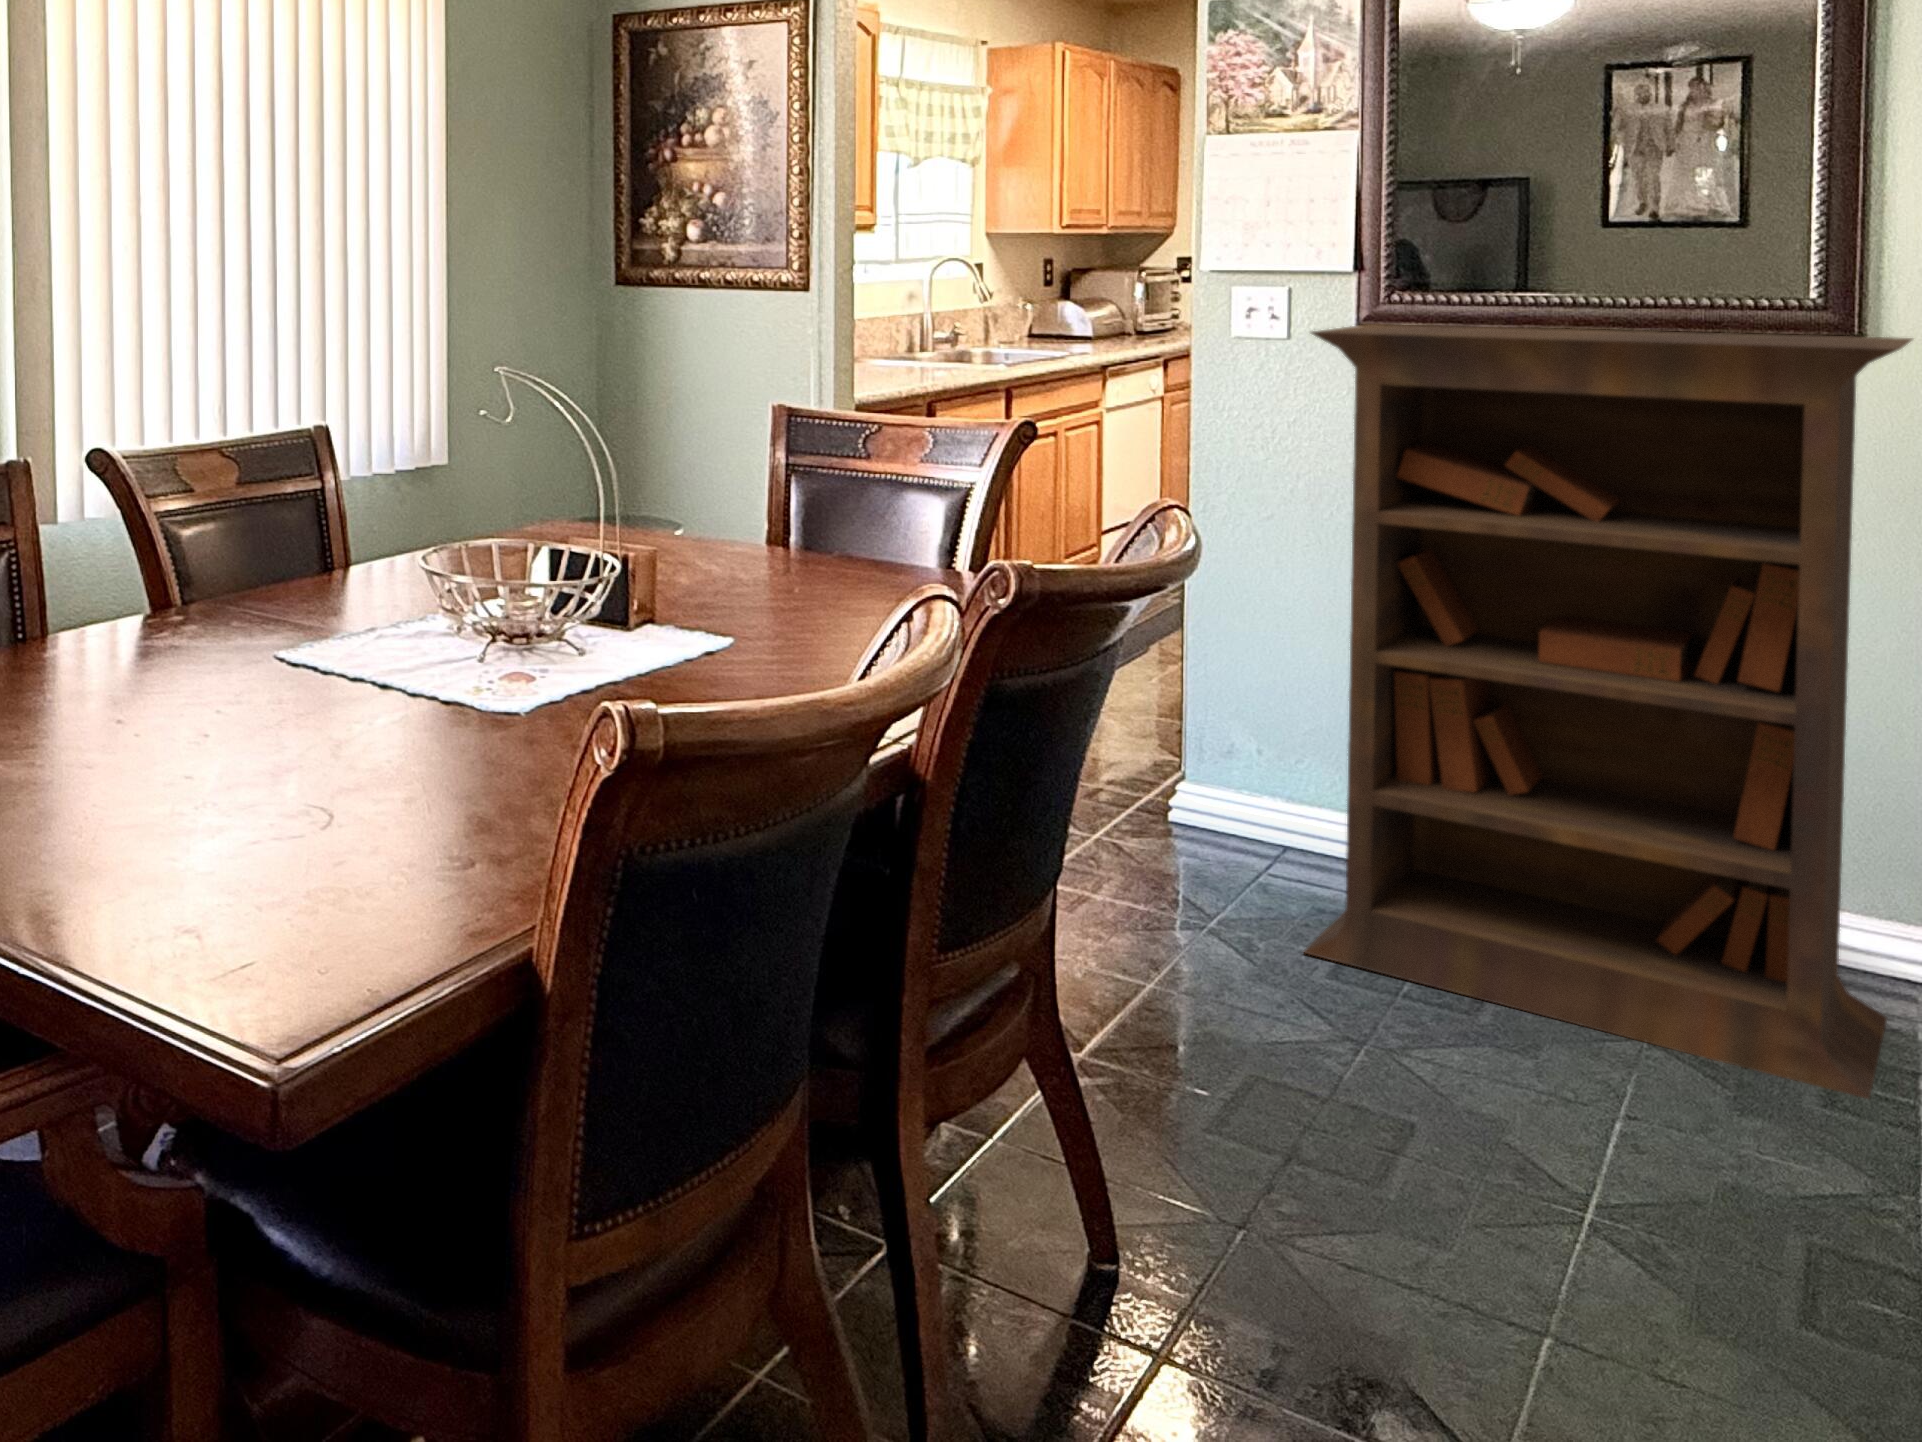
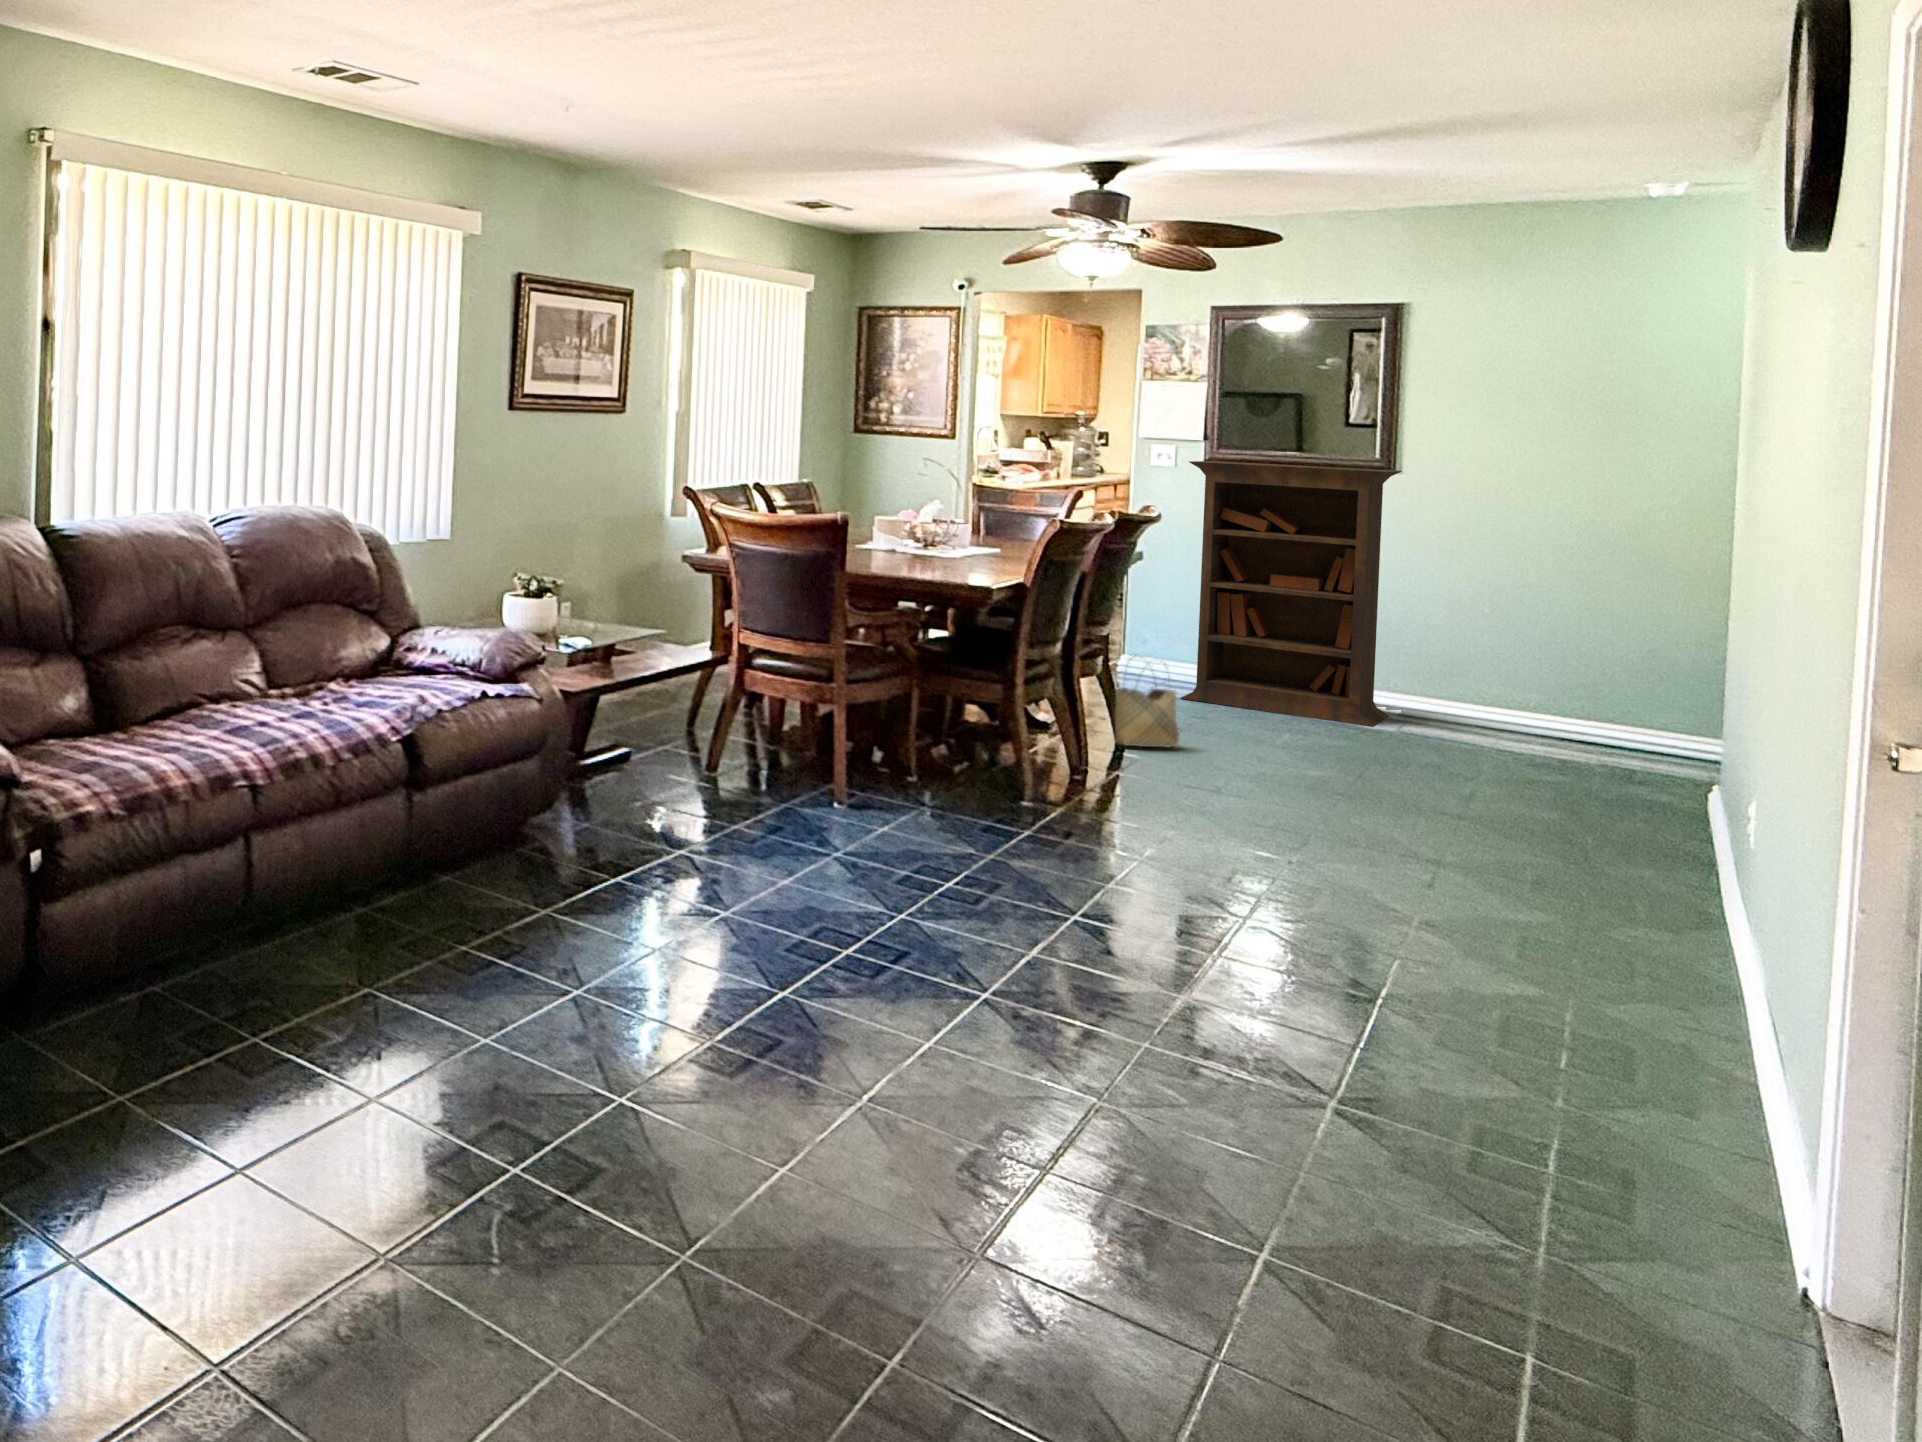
woven basket: none [1048,1013,1274,1357] -> present [1114,659,1179,748]

